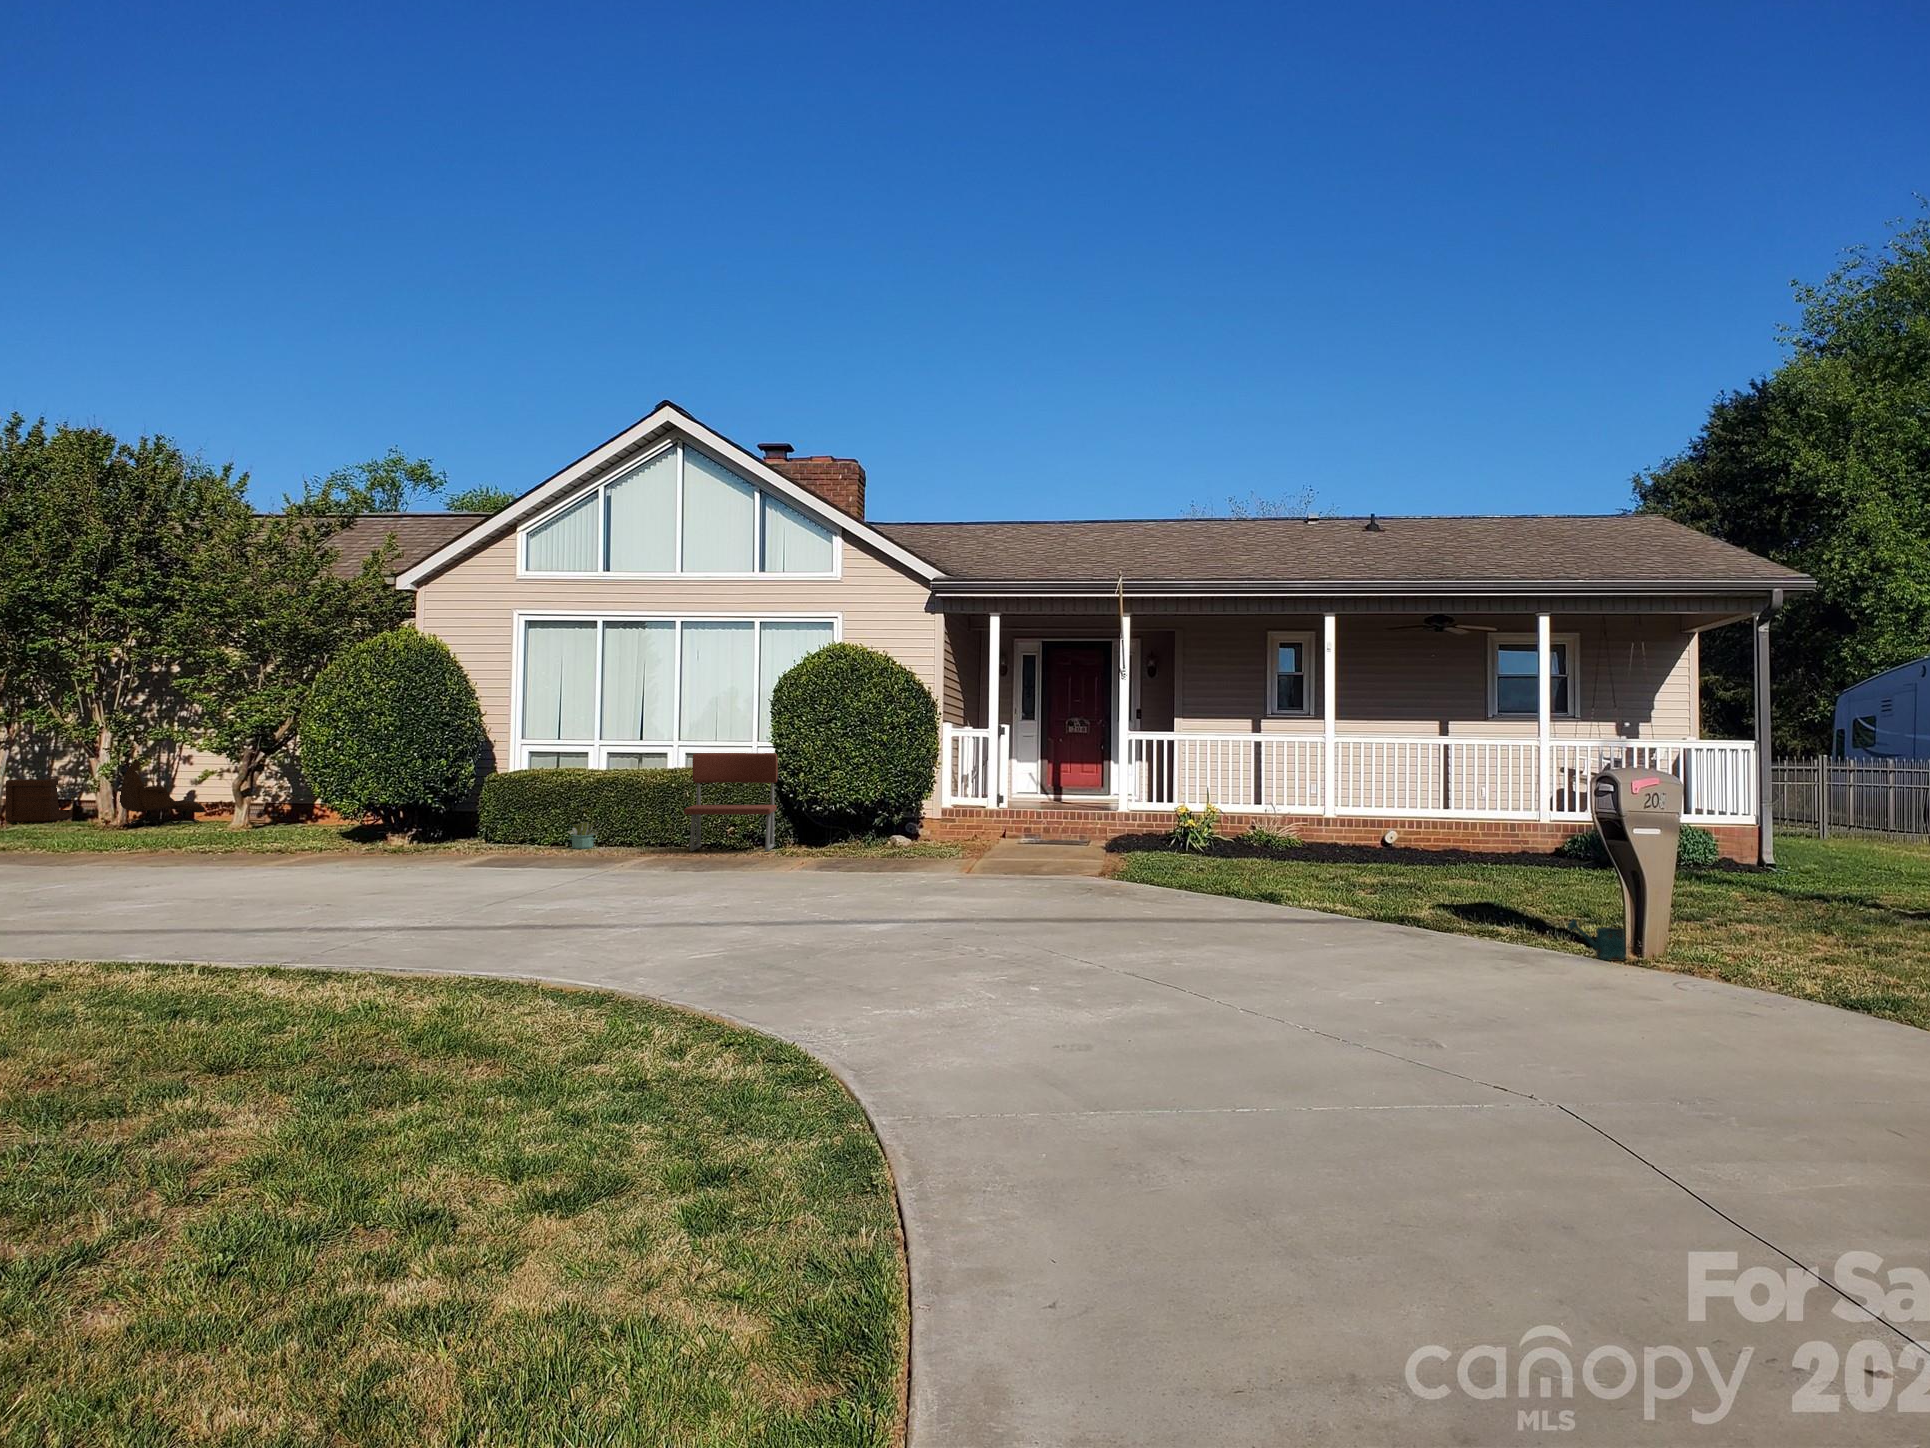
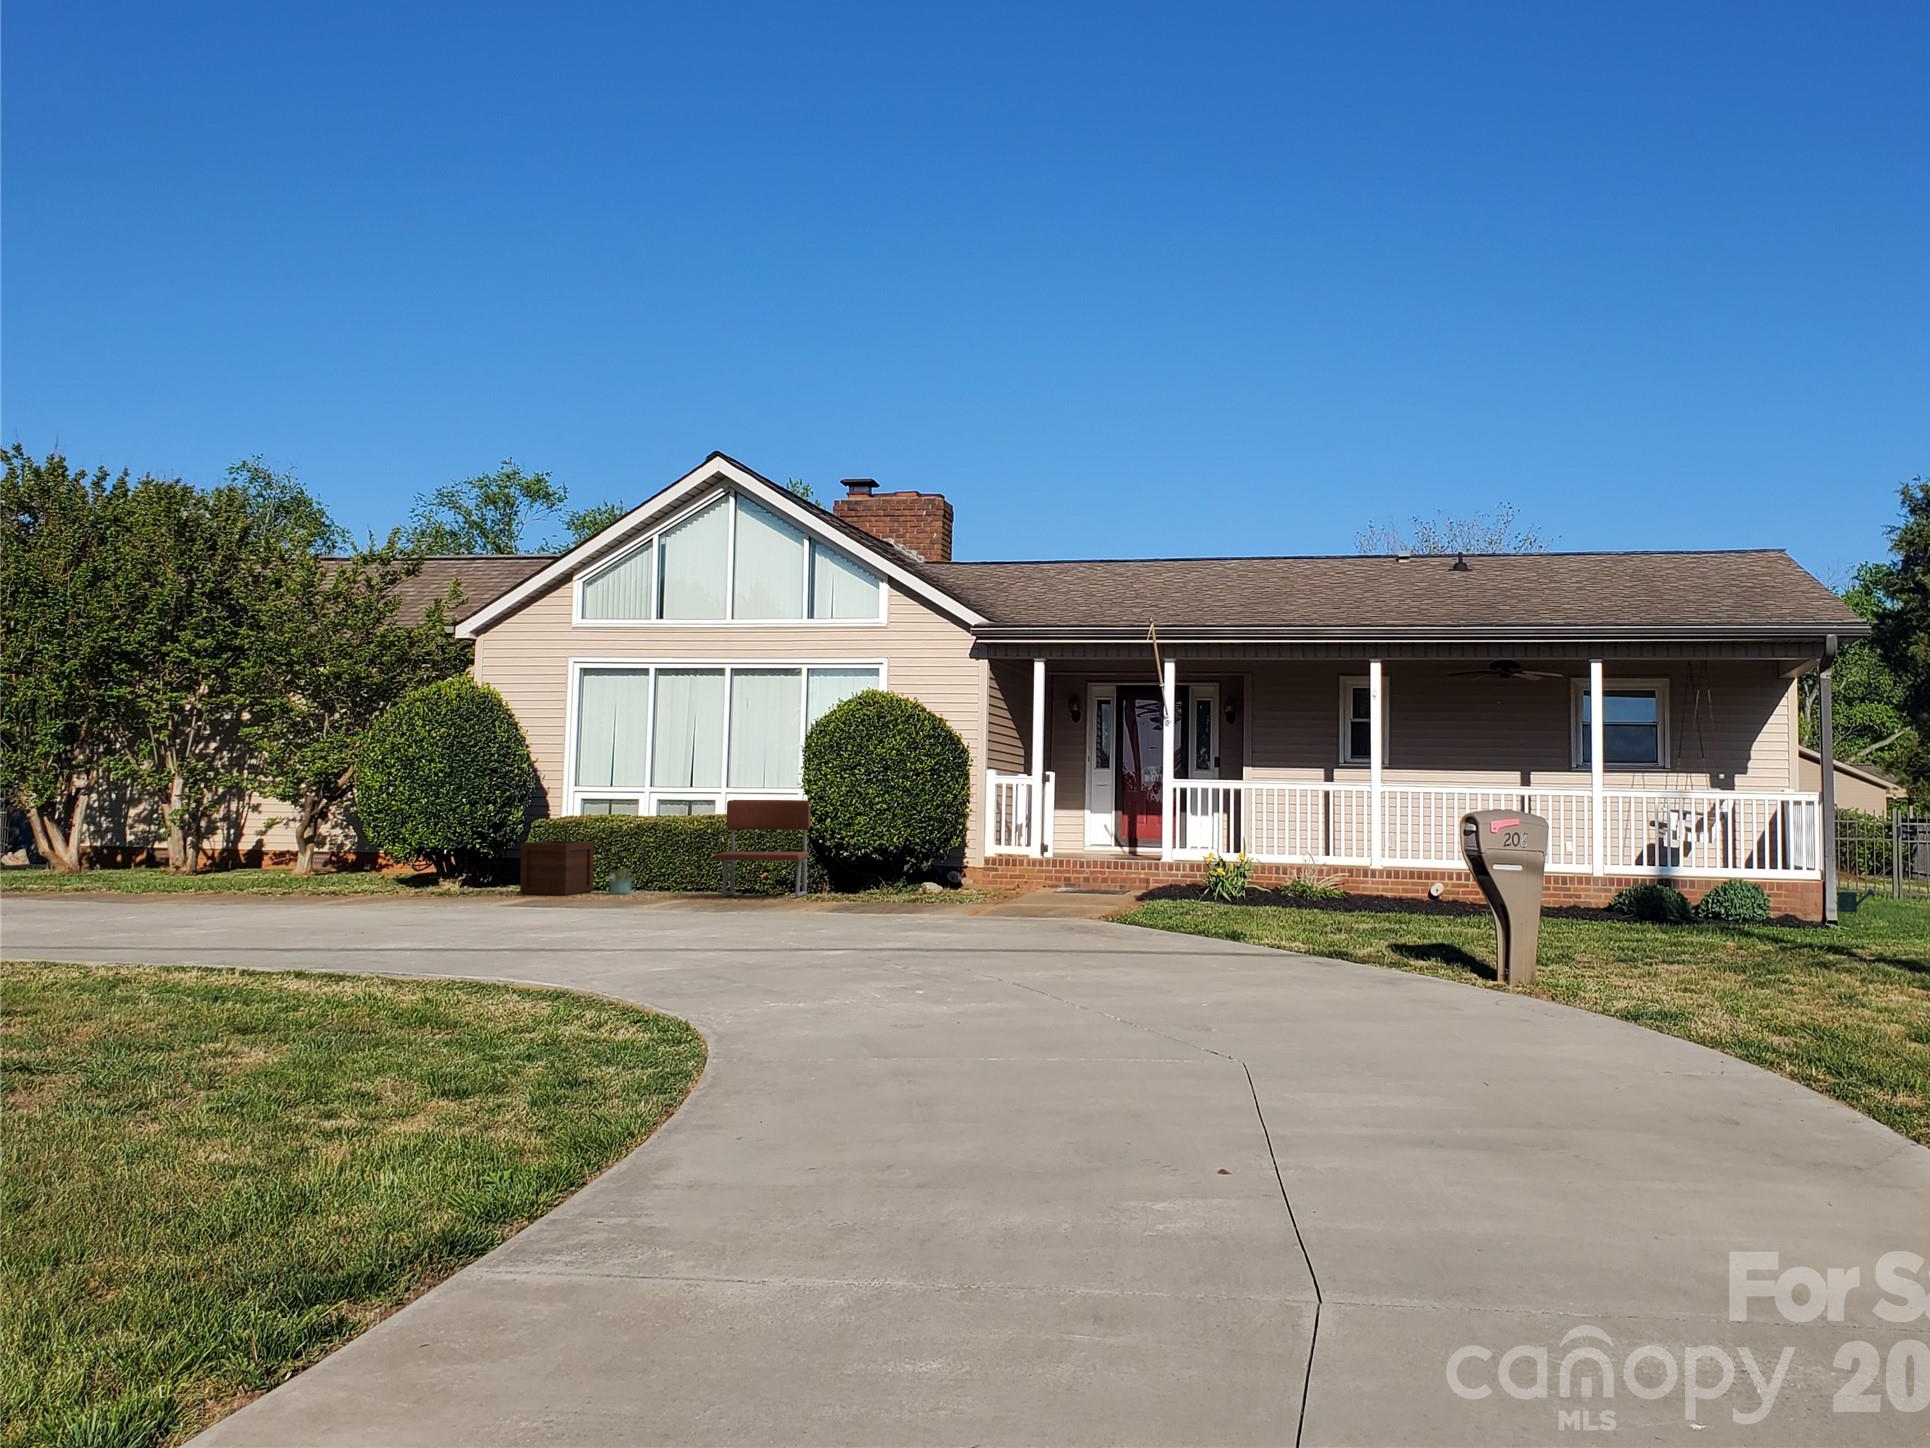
lounge chair: present [119,760,205,827] -> none [185,803,271,873]
wooden crate: present [5,779,72,822] -> present [520,841,594,896]
watering can: present [1568,919,1631,961] -> present [1835,889,1874,912]

